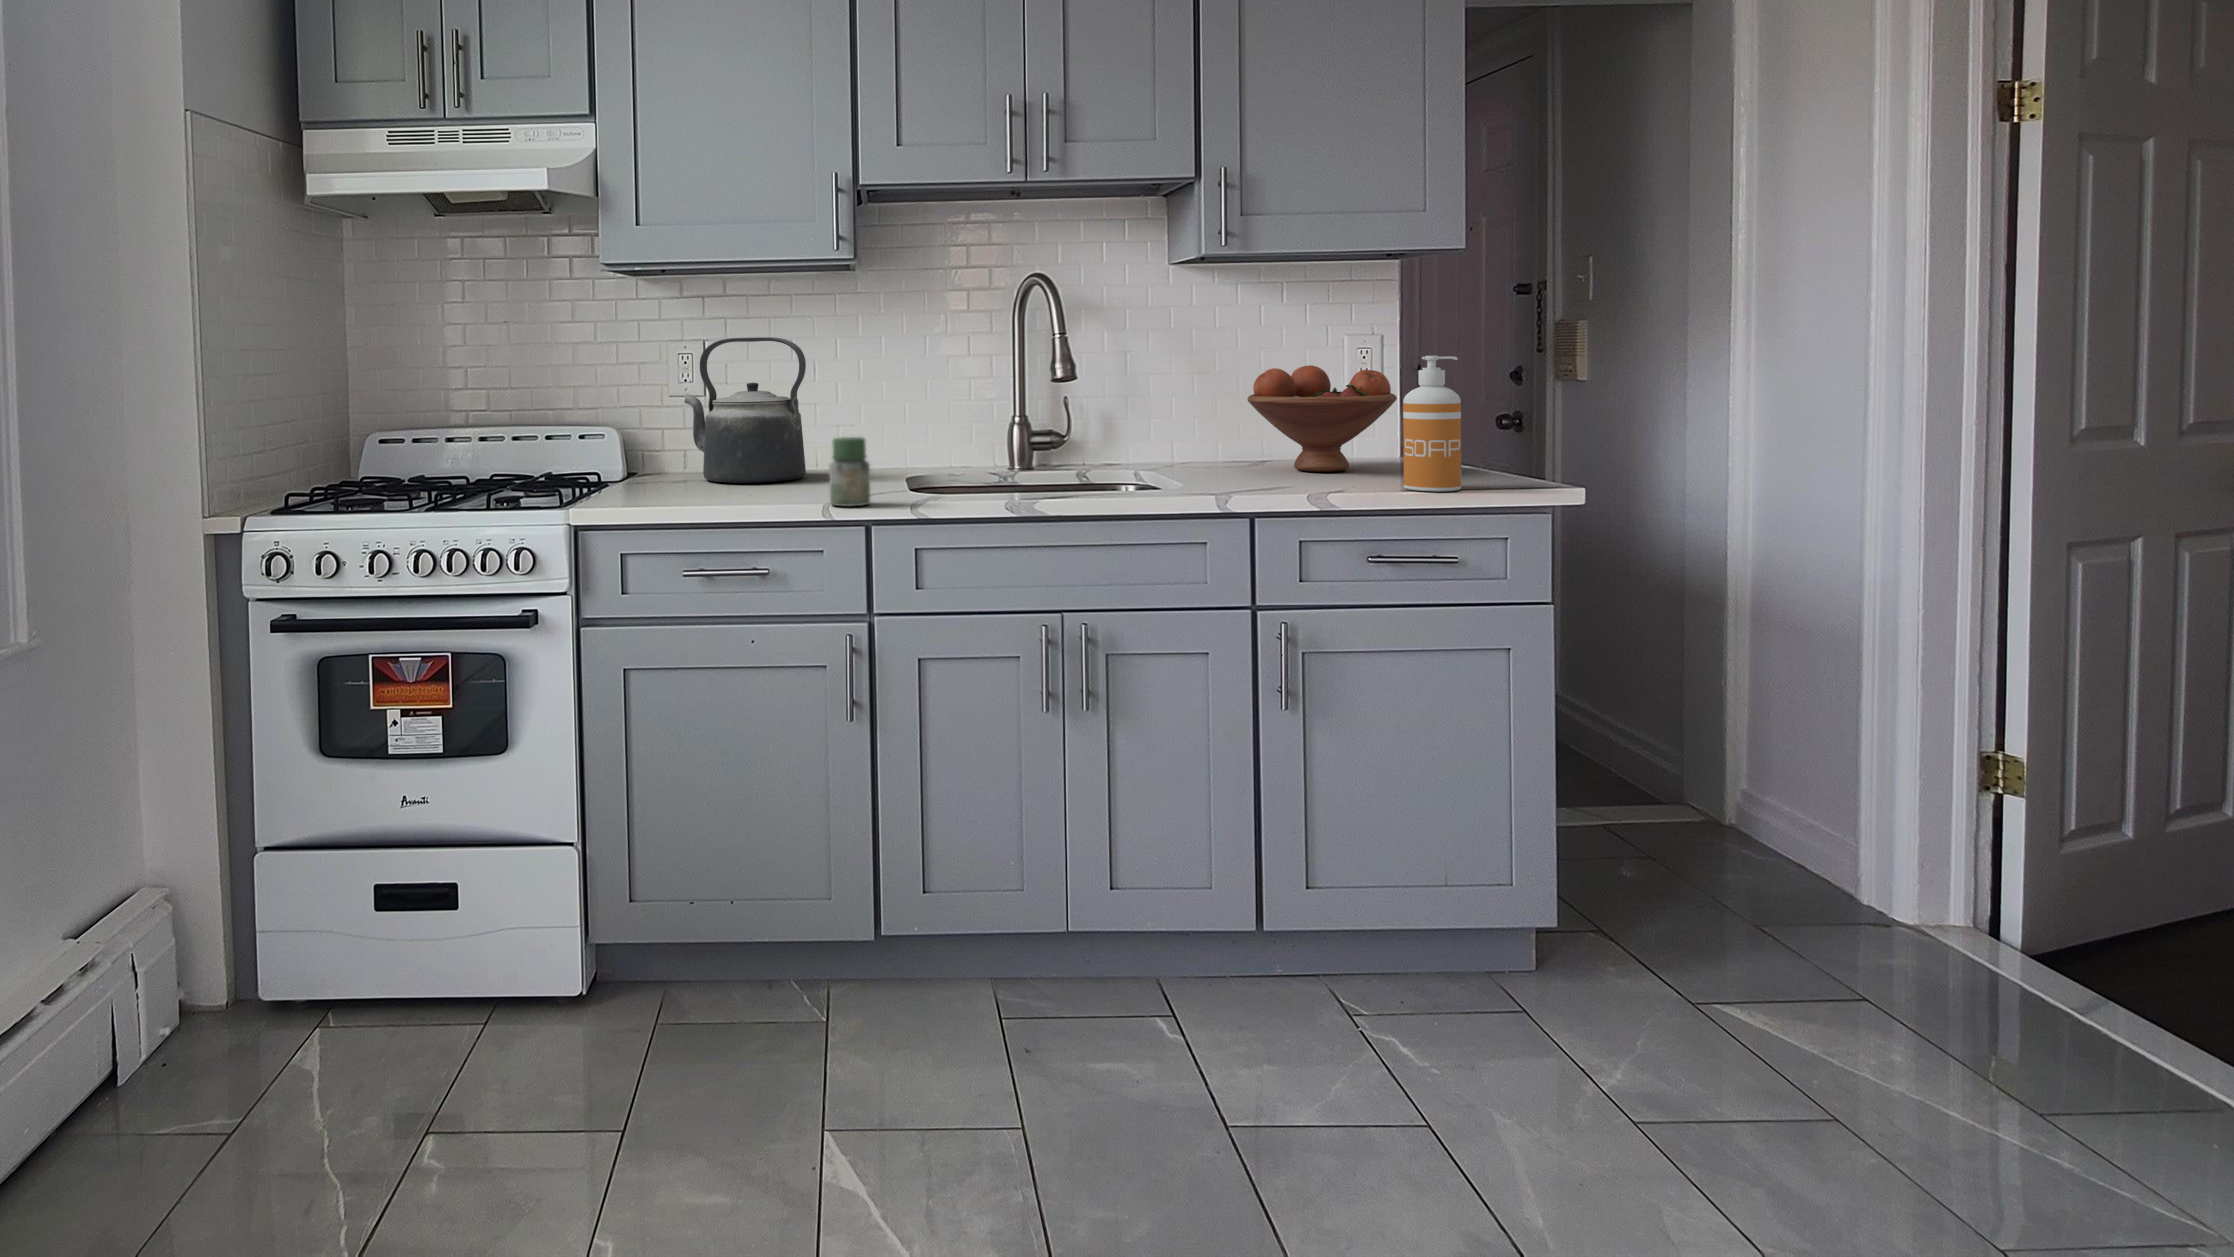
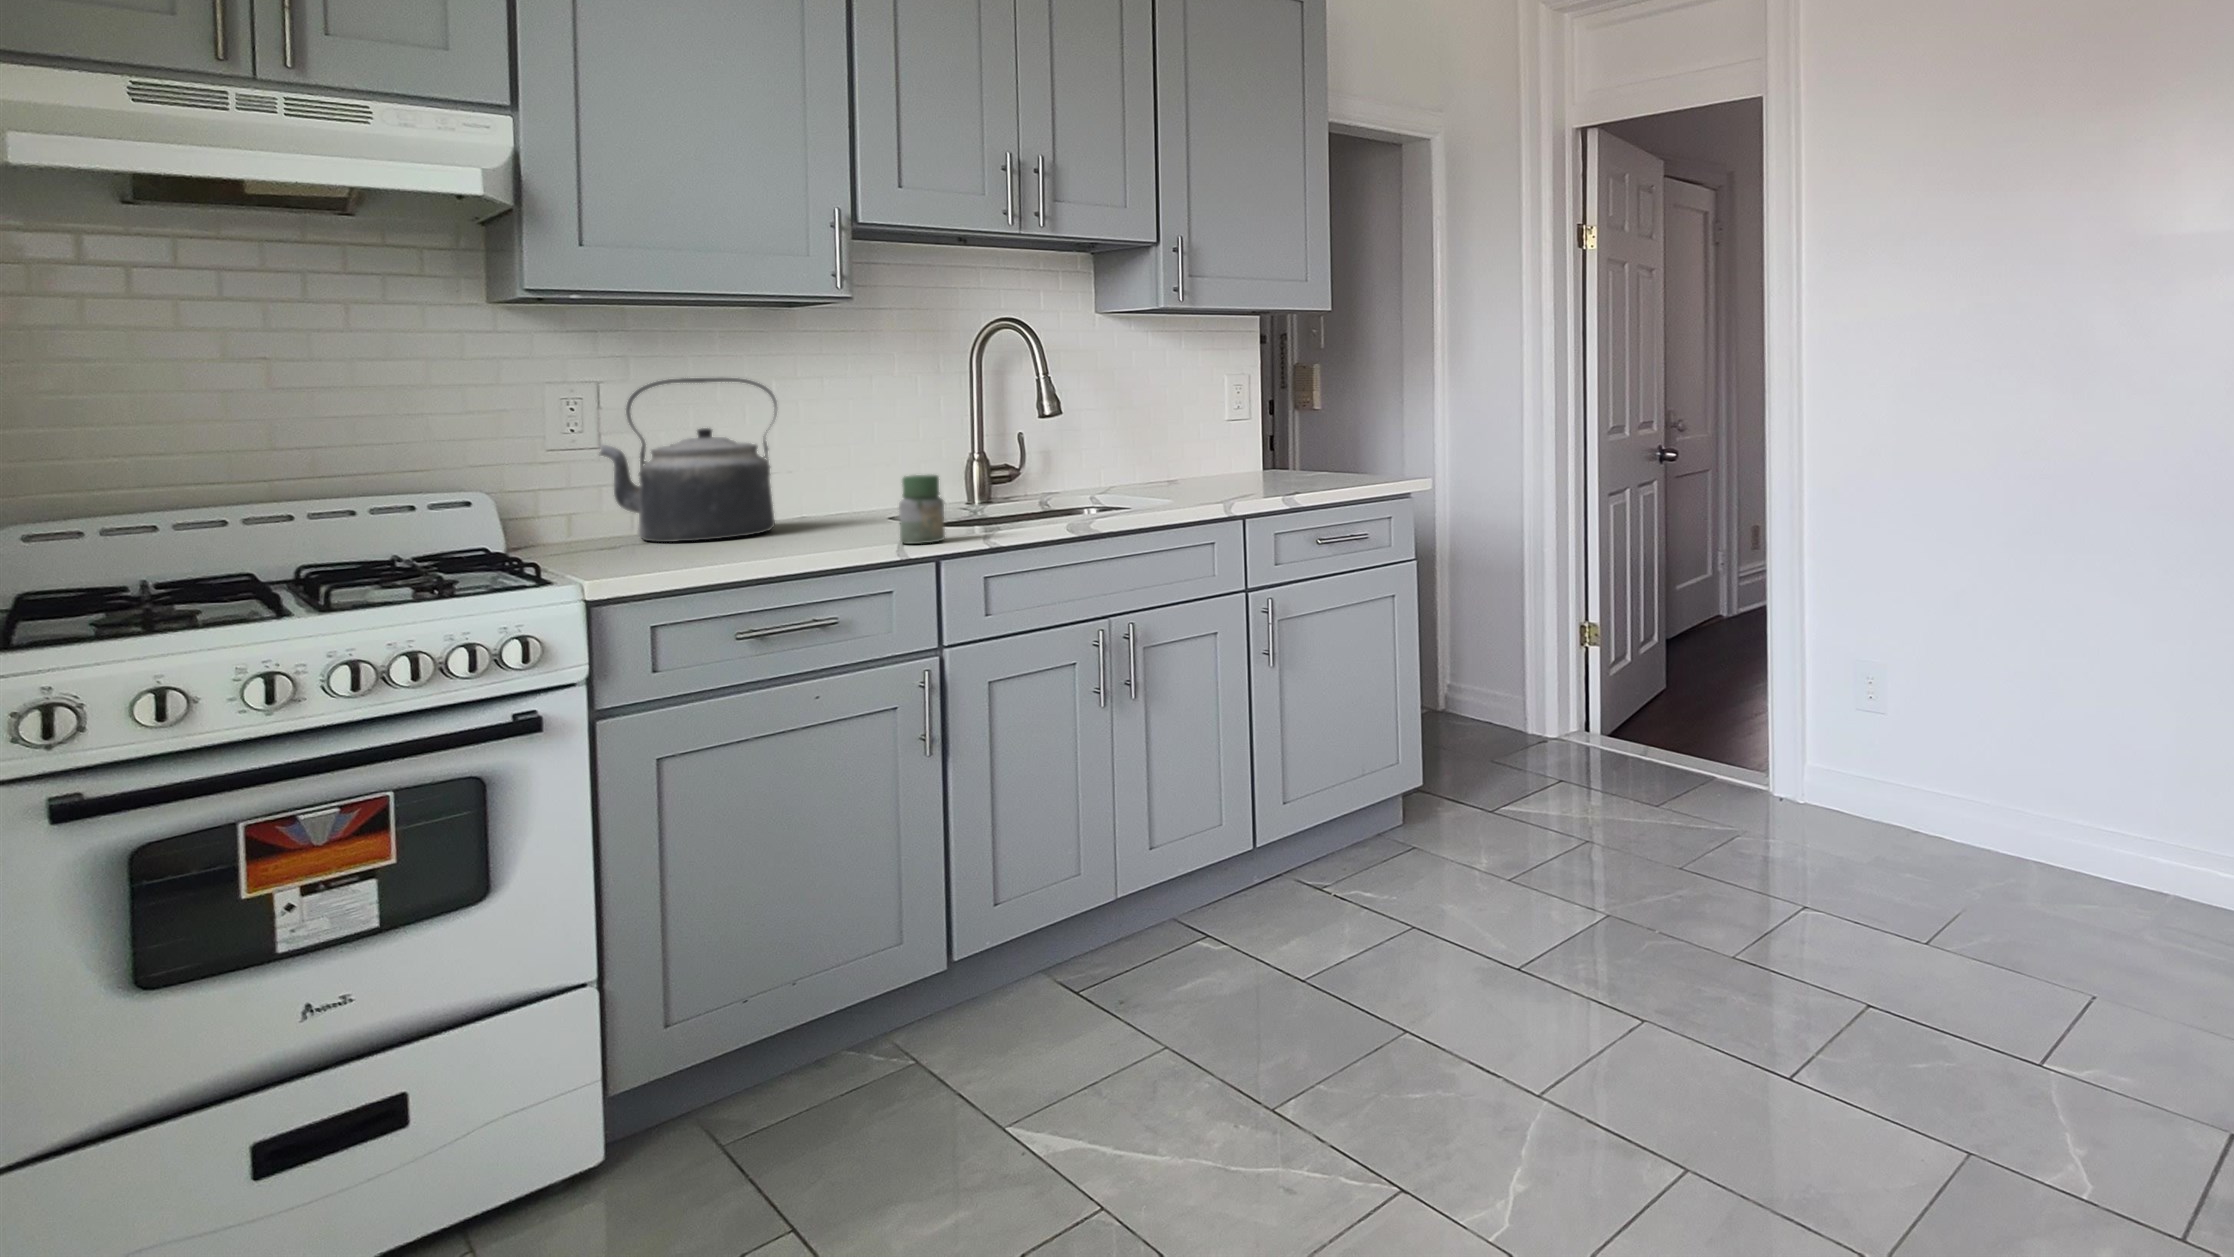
soap dispenser: present [1403,356,1461,491] -> none [1317,391,1359,491]
fruit bowl: present [1247,365,1397,472] -> none [1167,401,1284,486]

